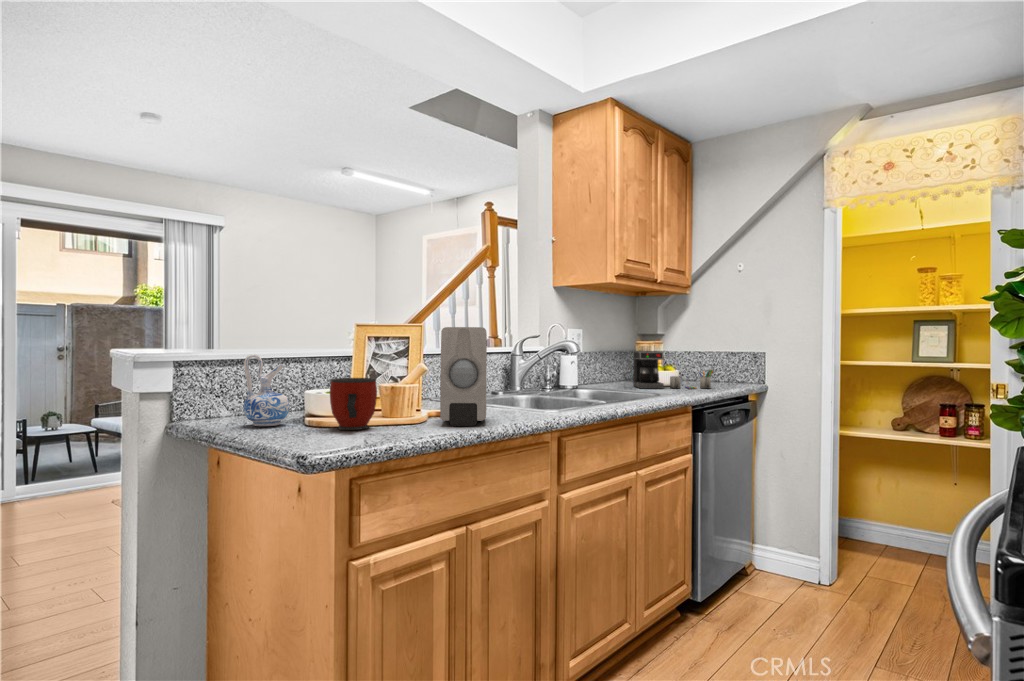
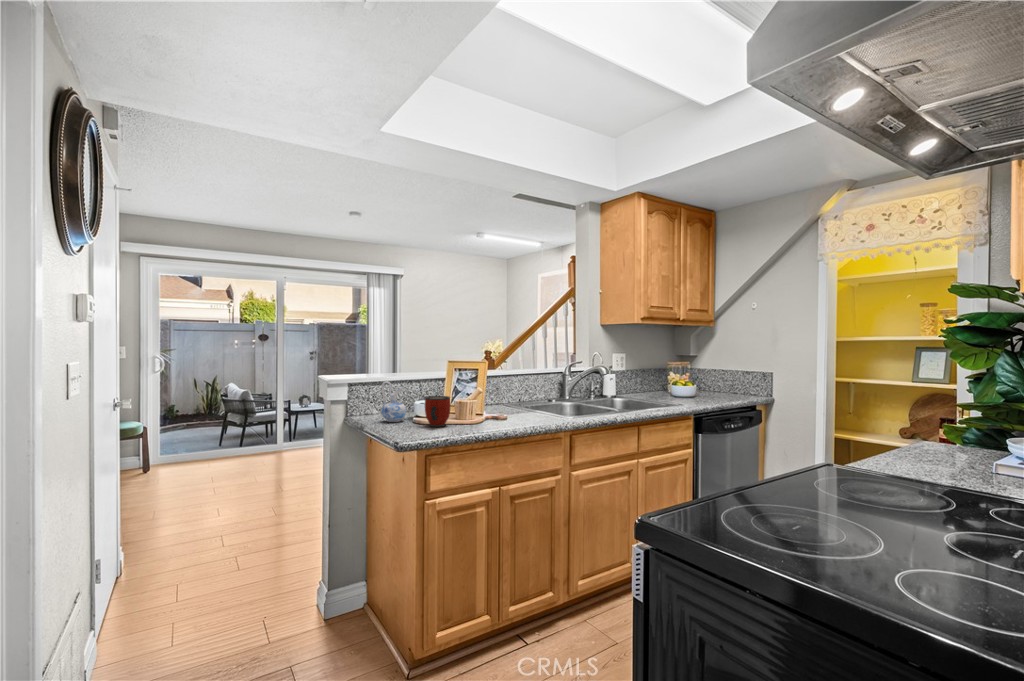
soap dispenser: present [440,327,487,426] -> none [487,367,522,427]
coffee maker: present [633,351,713,389] -> none [664,370,723,400]

